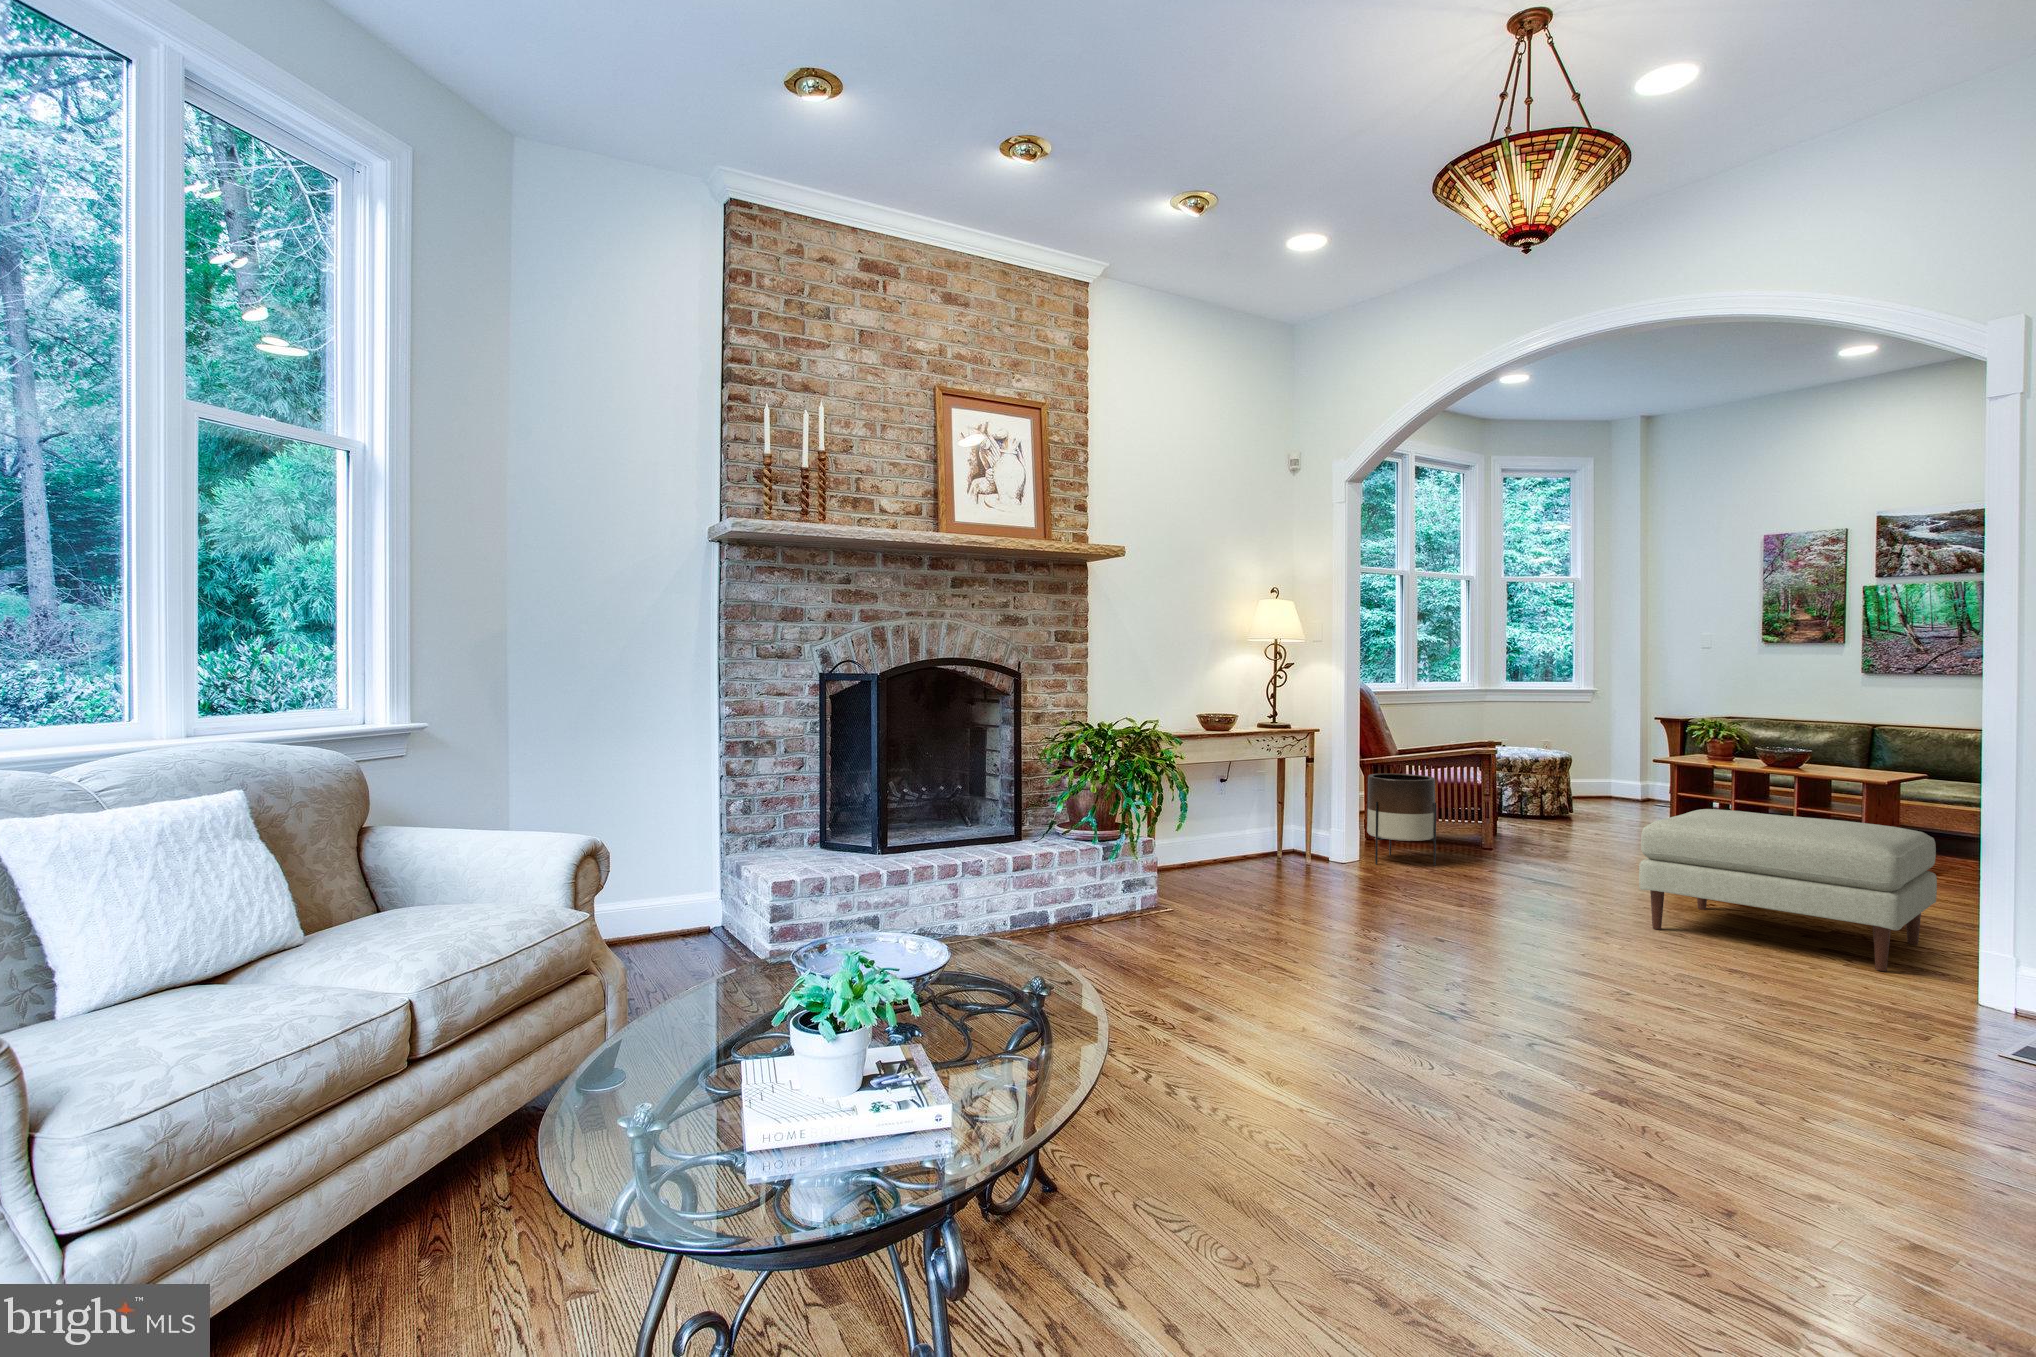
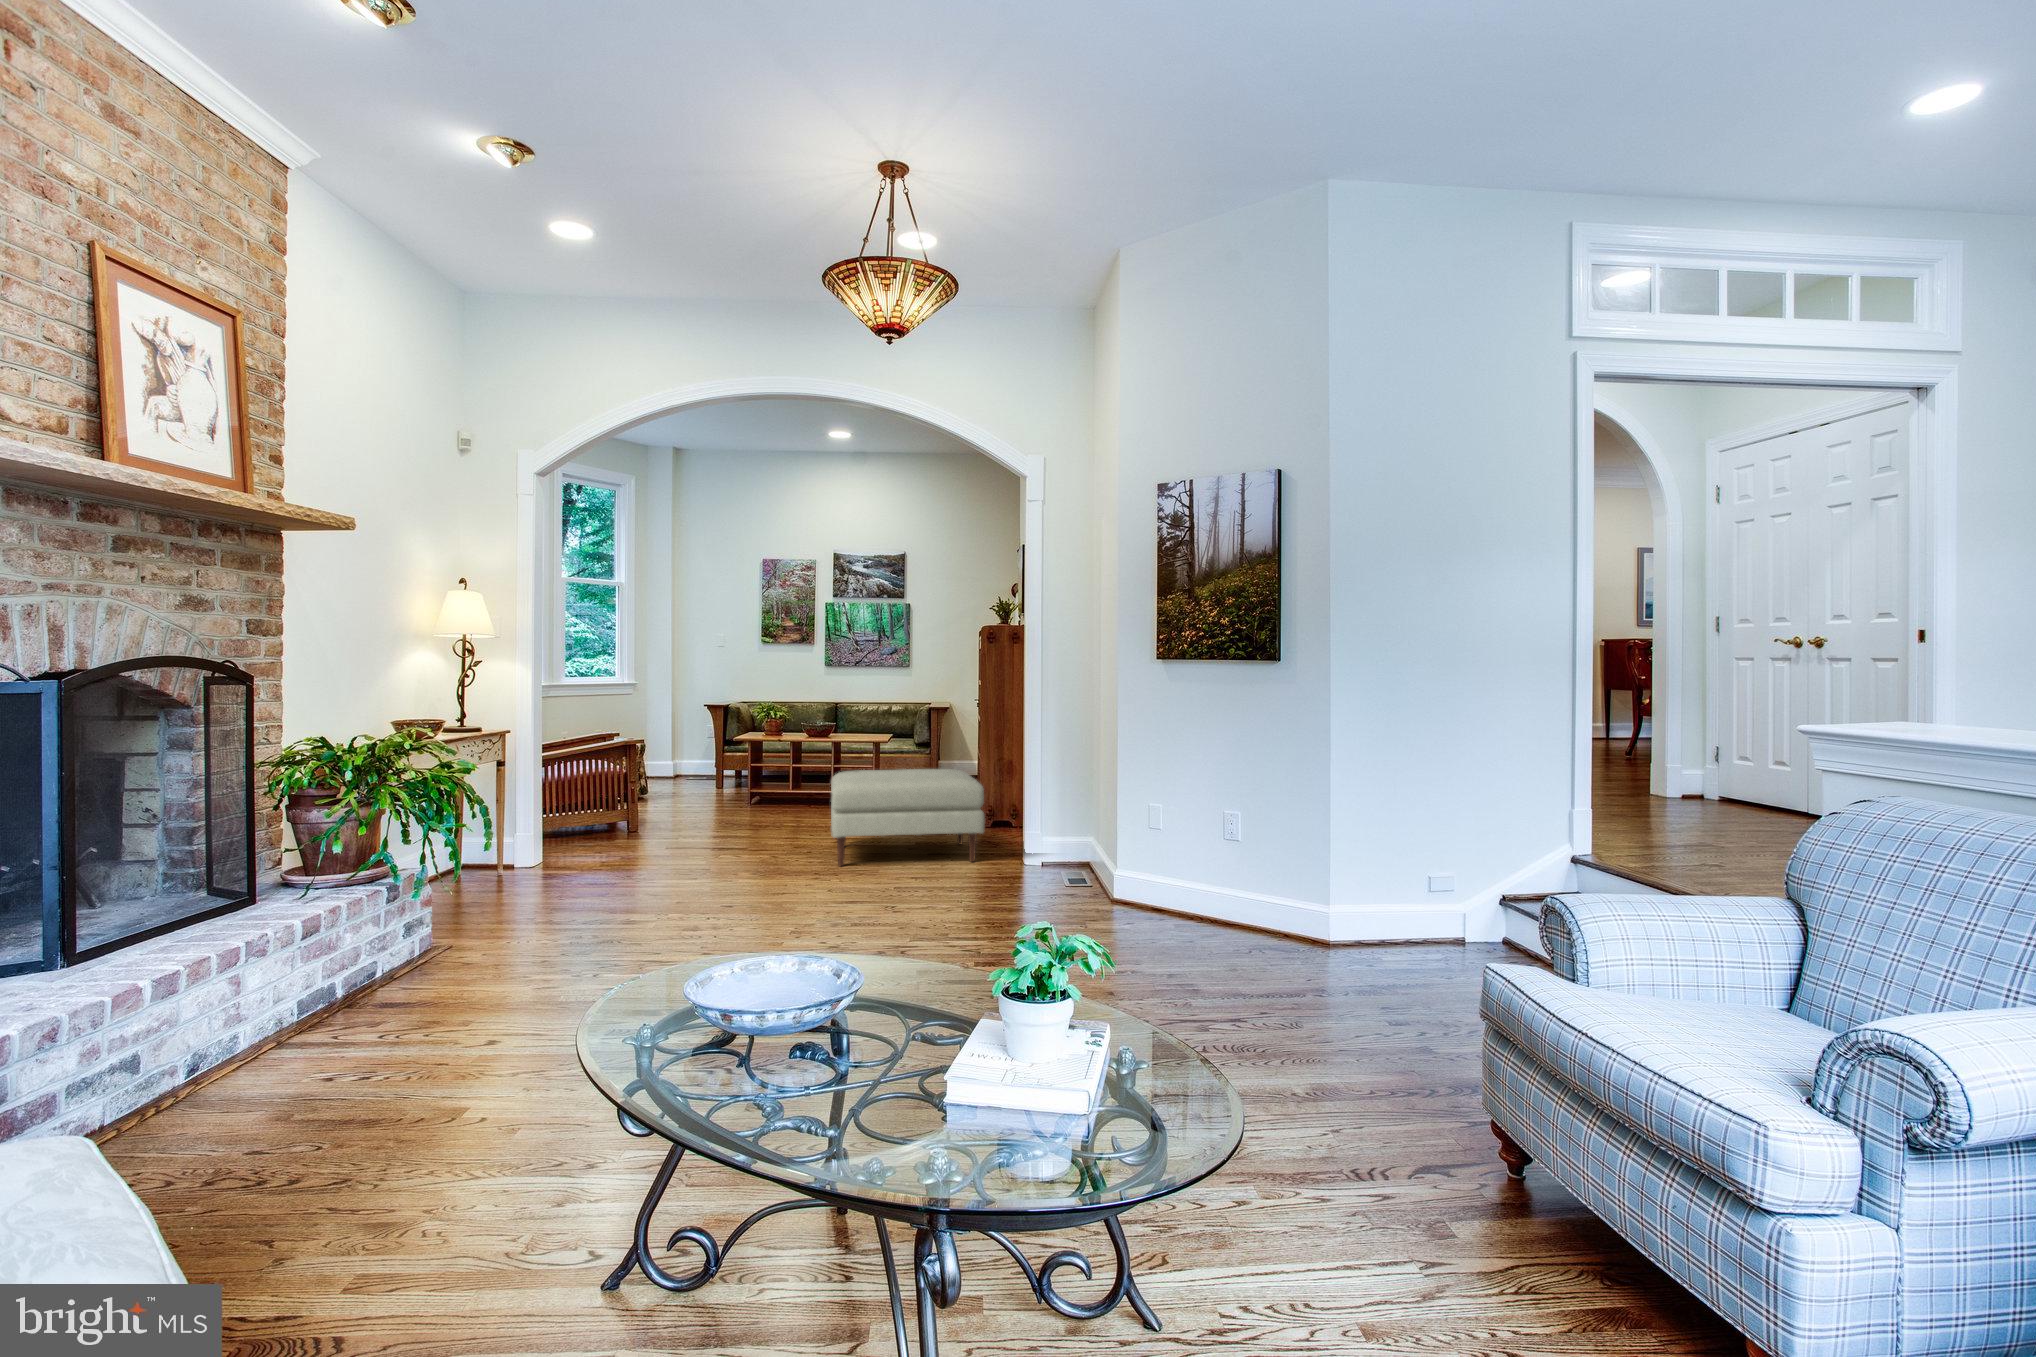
planter: present [1367,774,1436,866] -> none [551,770,620,864]

